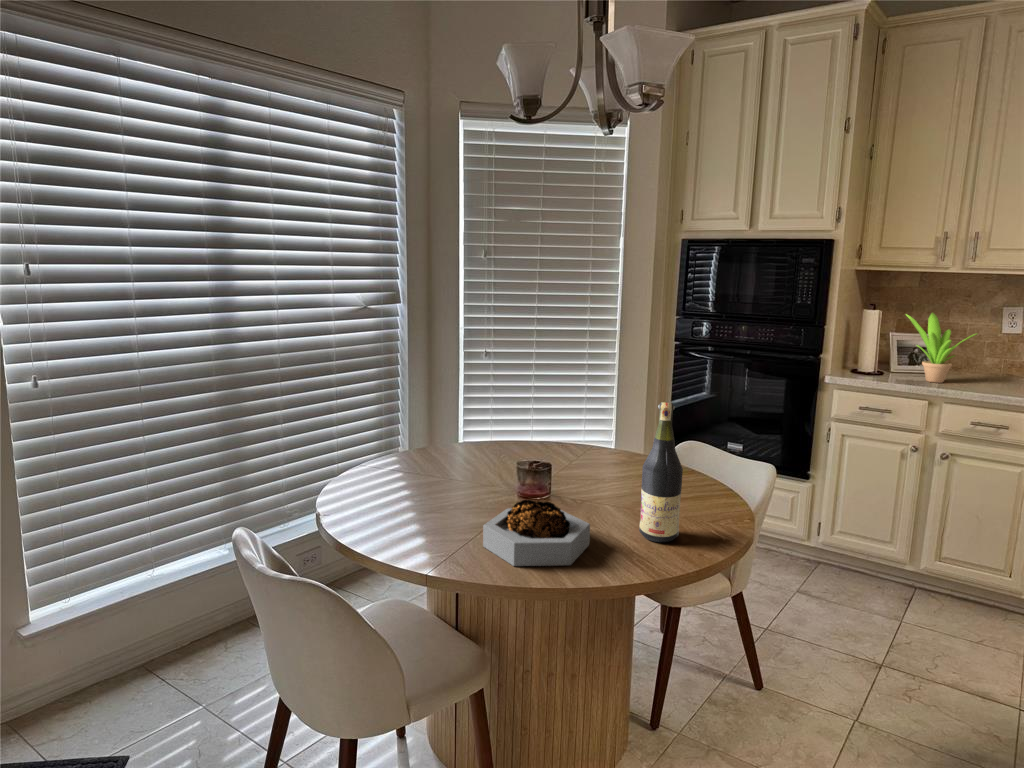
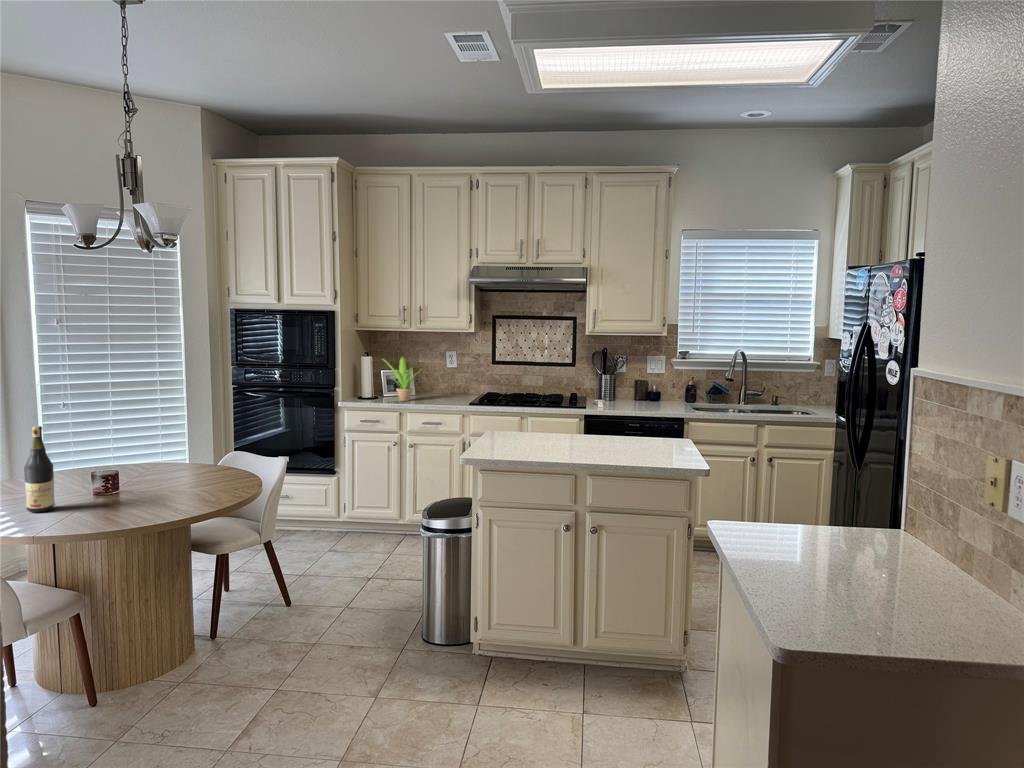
wine bottle: present [639,402,683,542] -> present [24,426,55,513]
decorative bowl: present [483,500,590,566] -> none [73,483,148,523]

